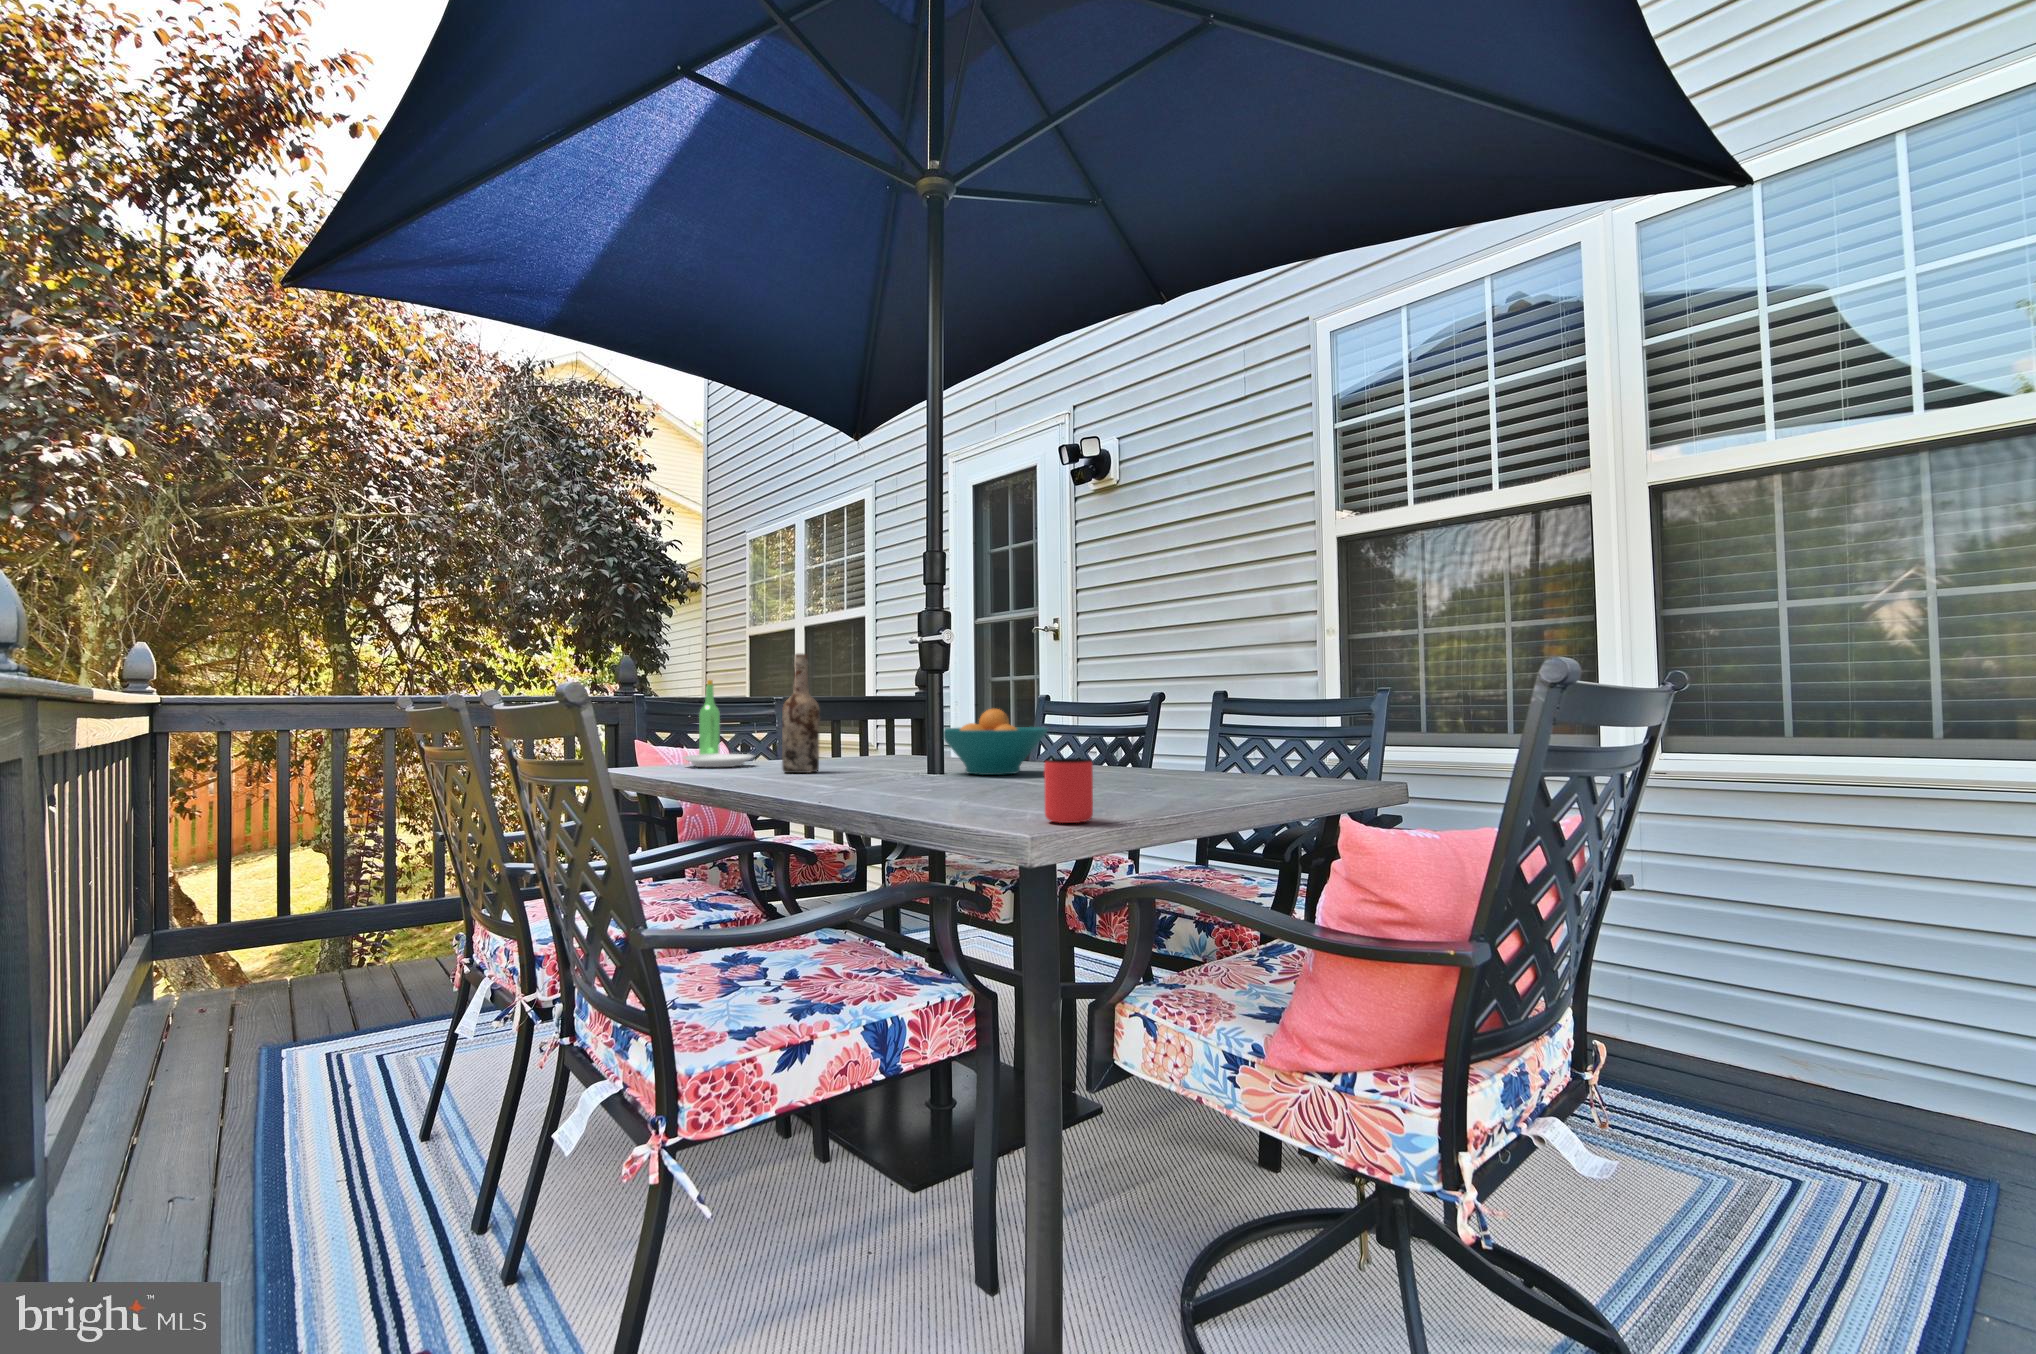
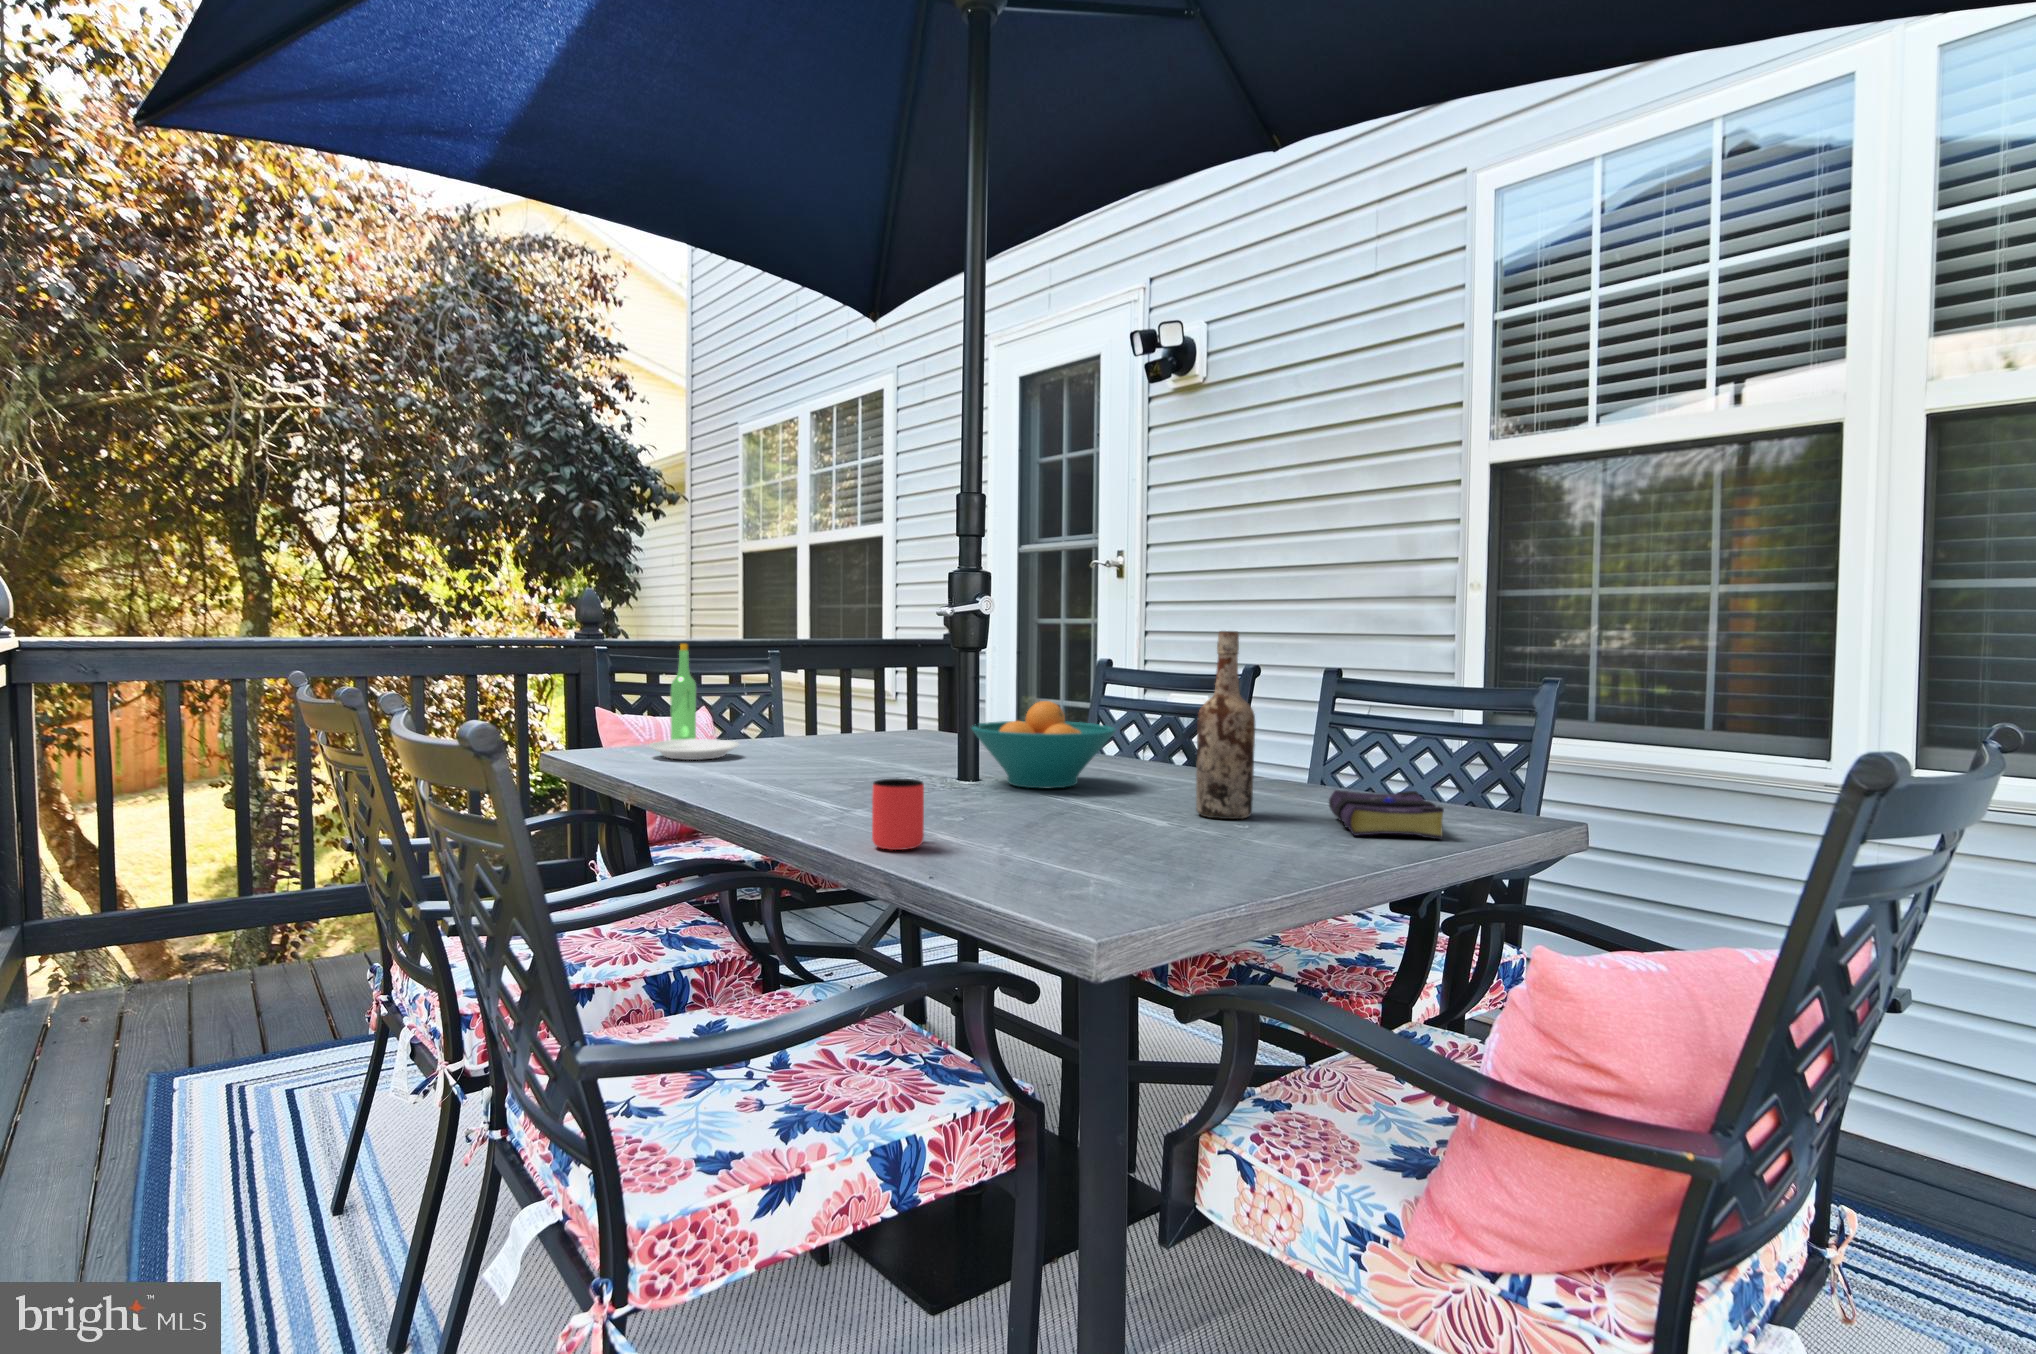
wine bottle: present [782,654,820,773] -> present [1196,631,1255,819]
cup: present [1044,758,1093,823] -> present [872,779,924,850]
book: none [1210,761,1293,791] -> present [1329,790,1444,840]

